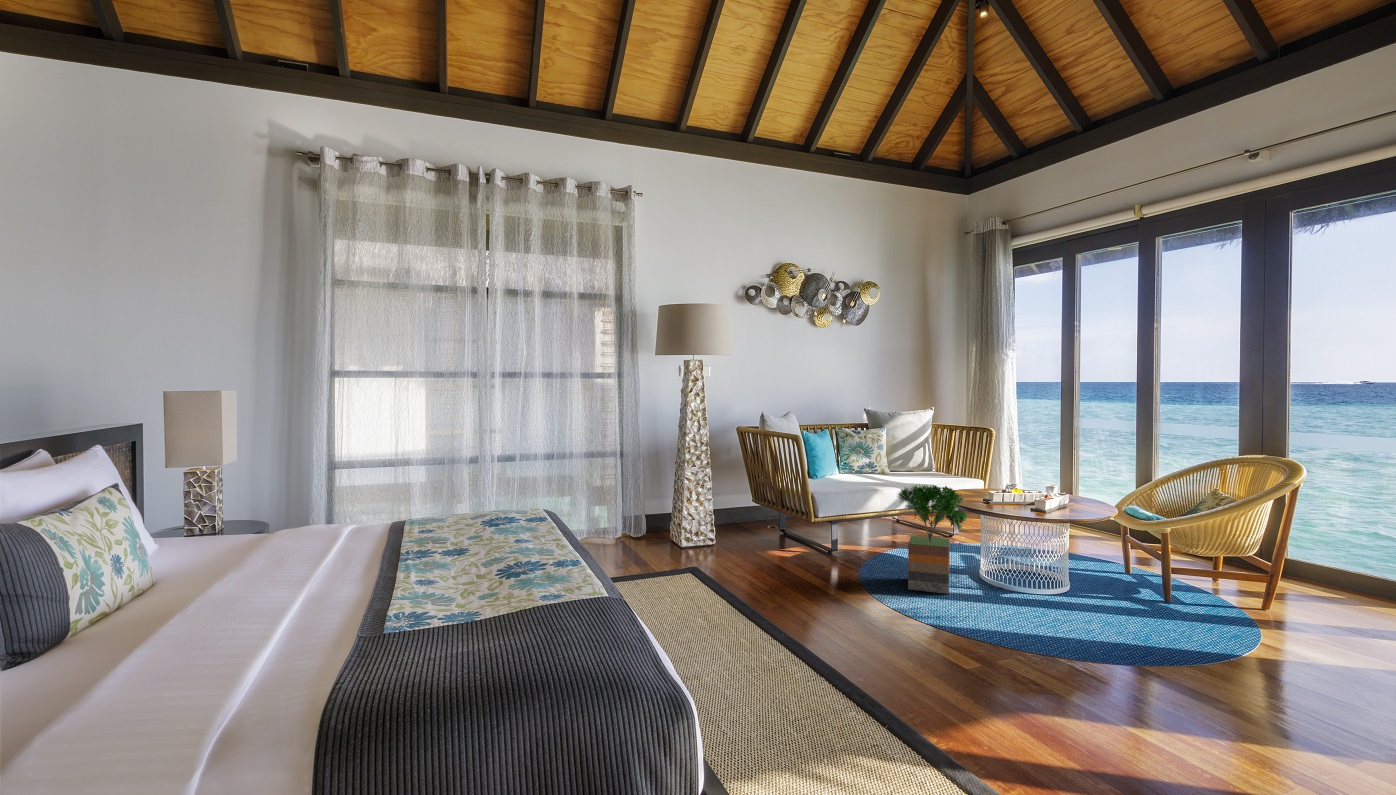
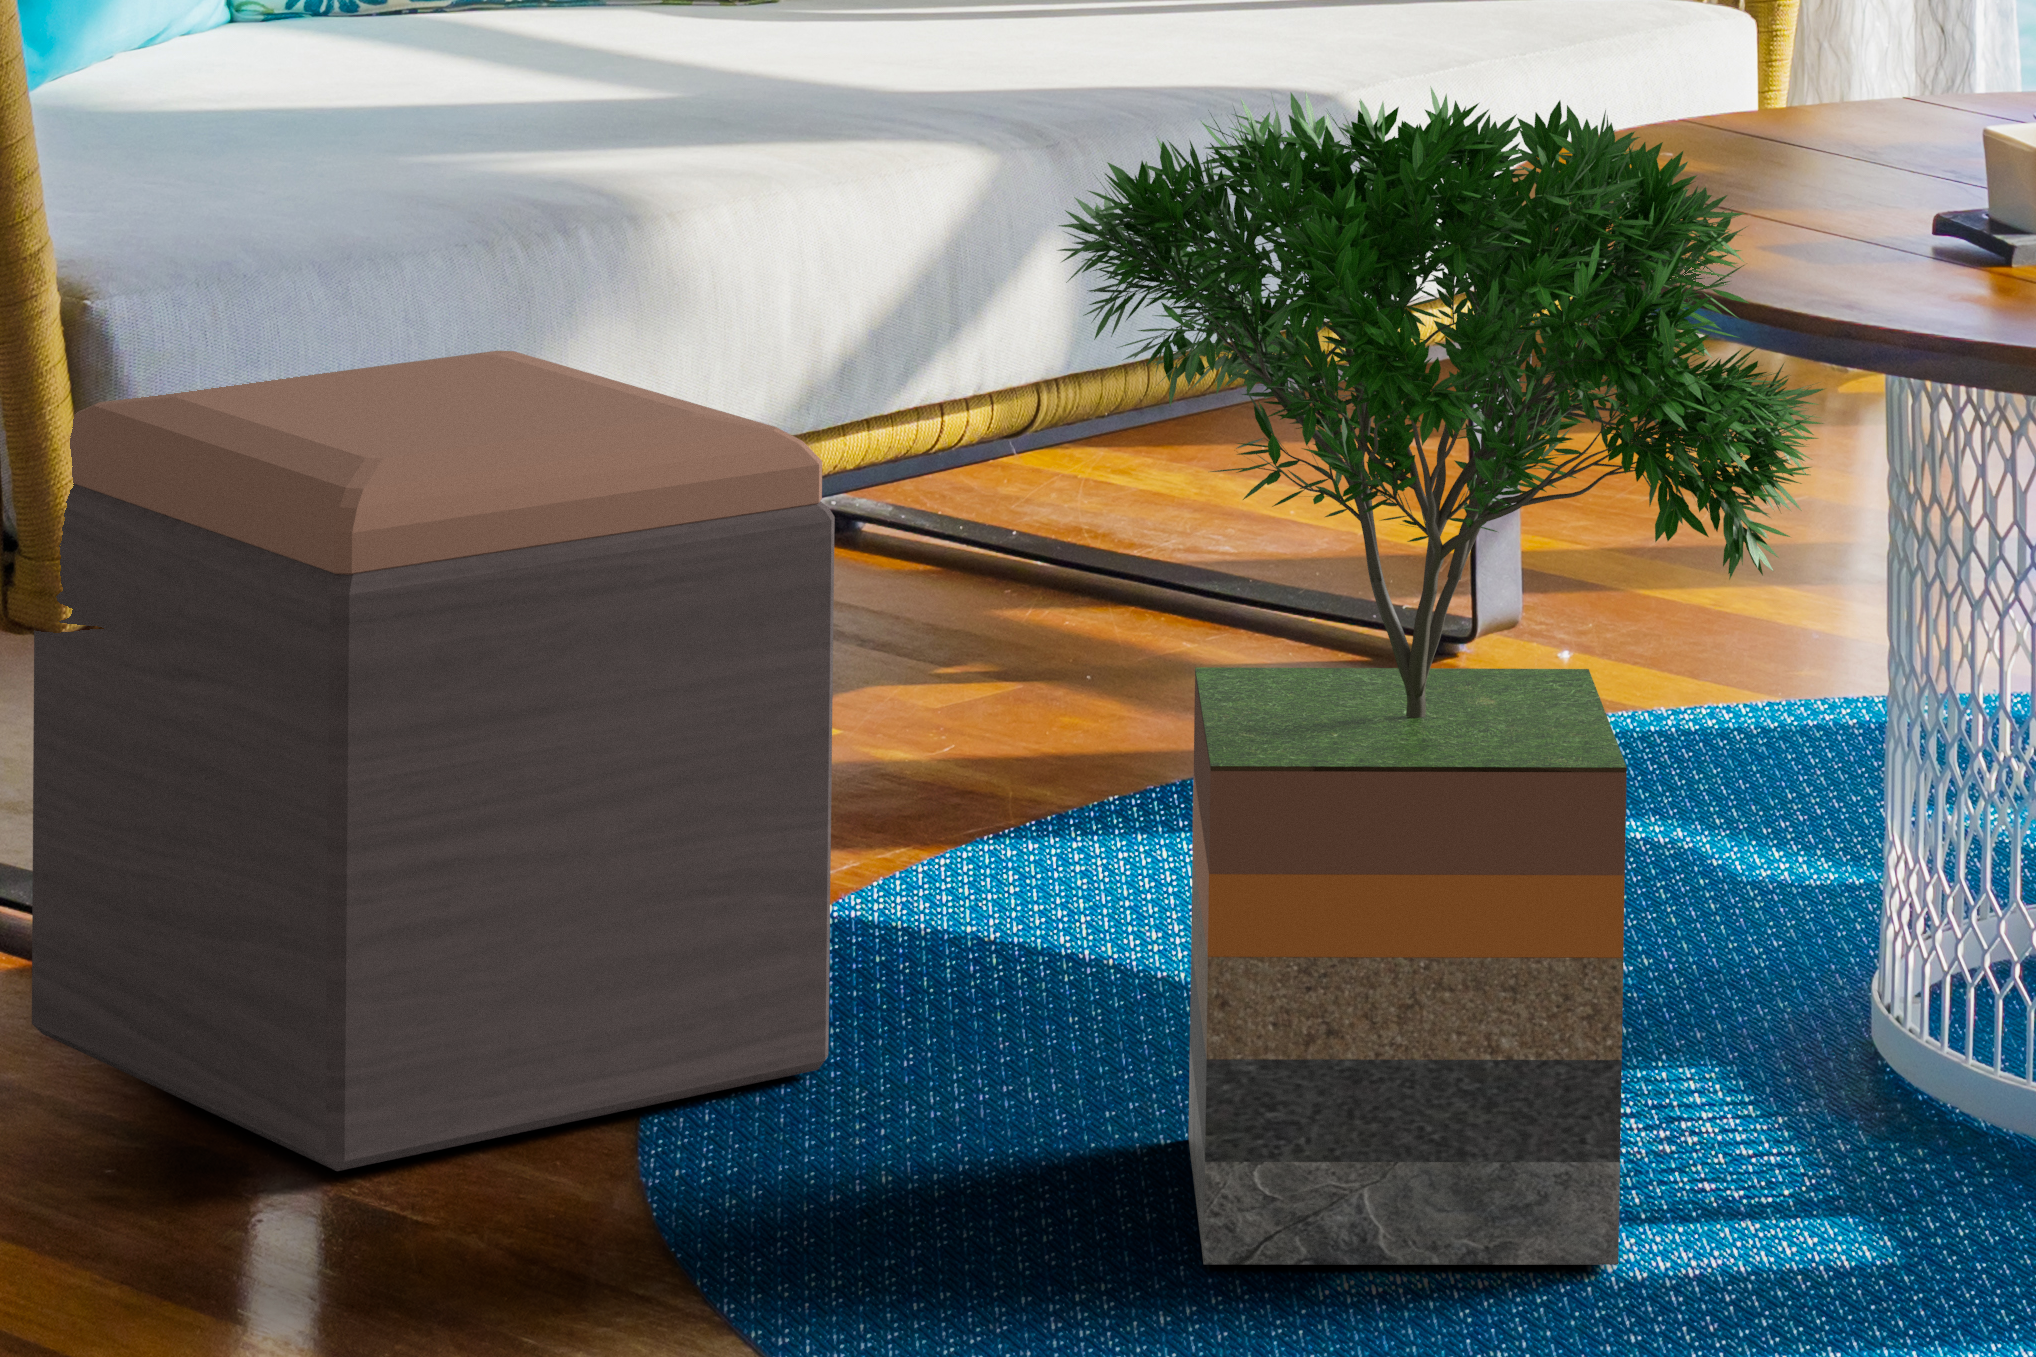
footstool: none [810,504,879,573] -> present [32,351,835,1171]

